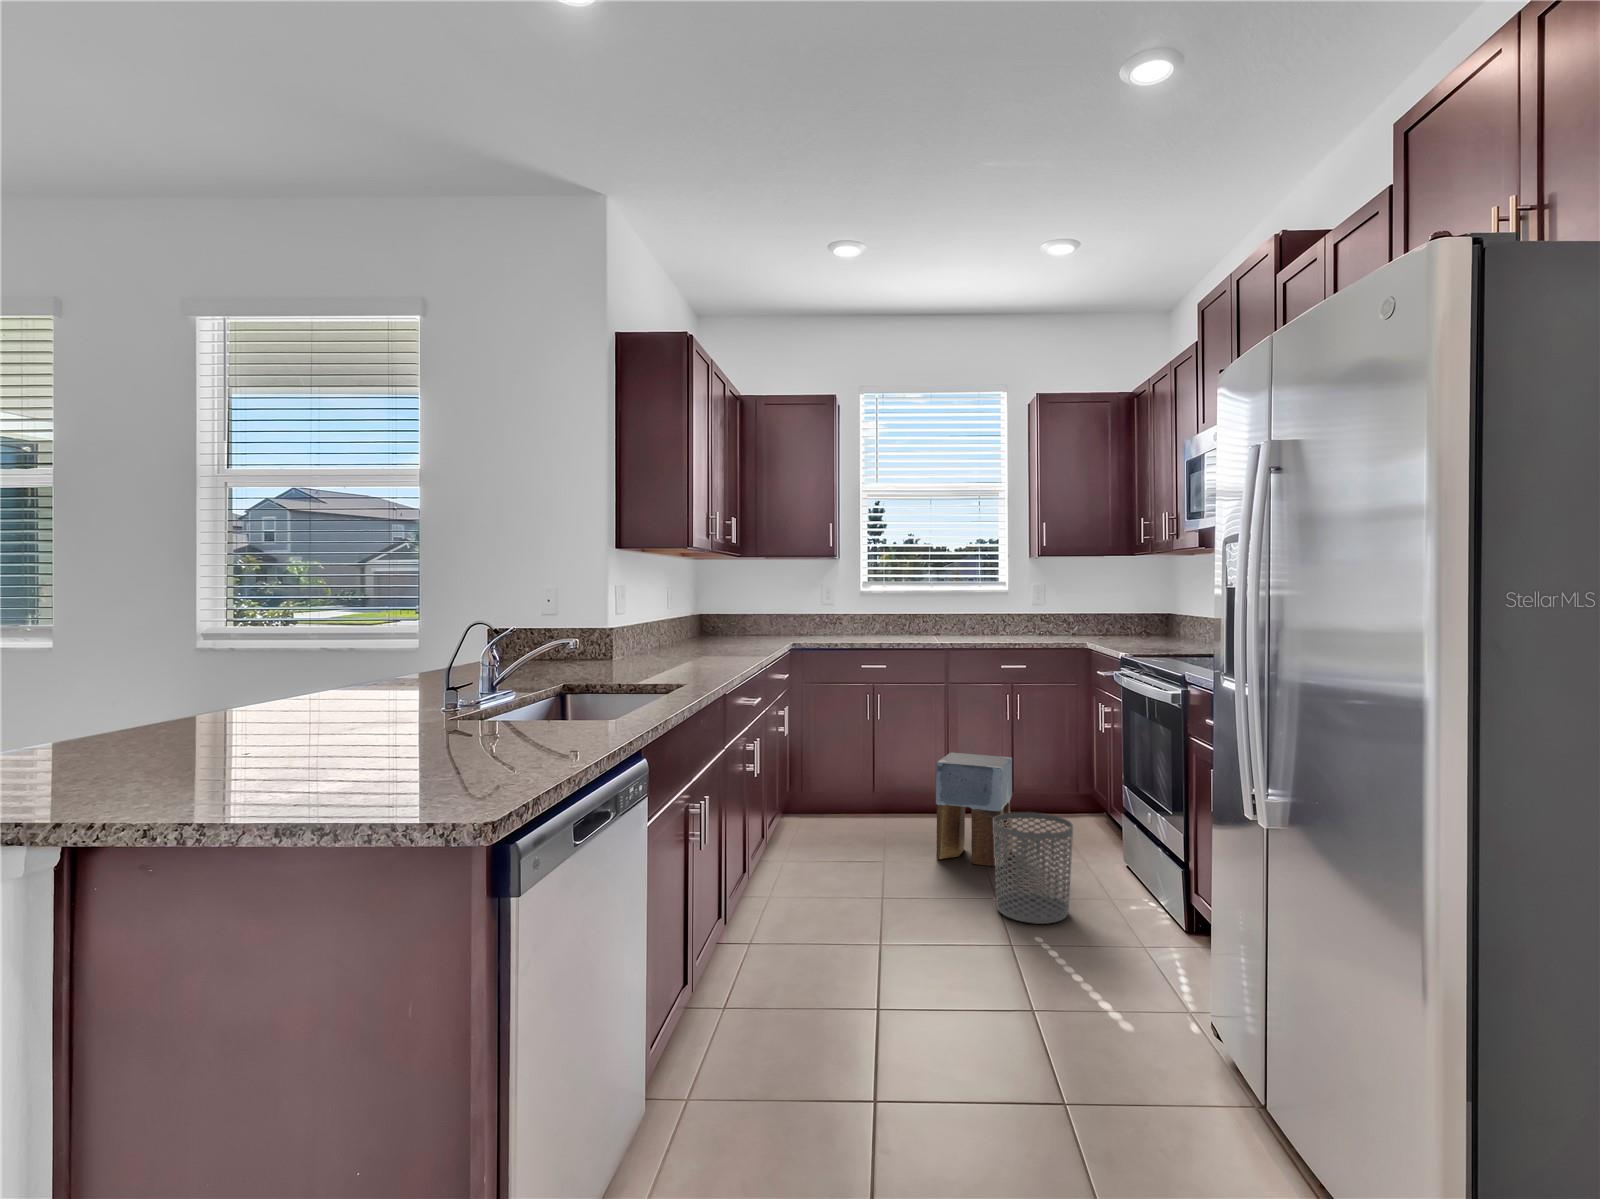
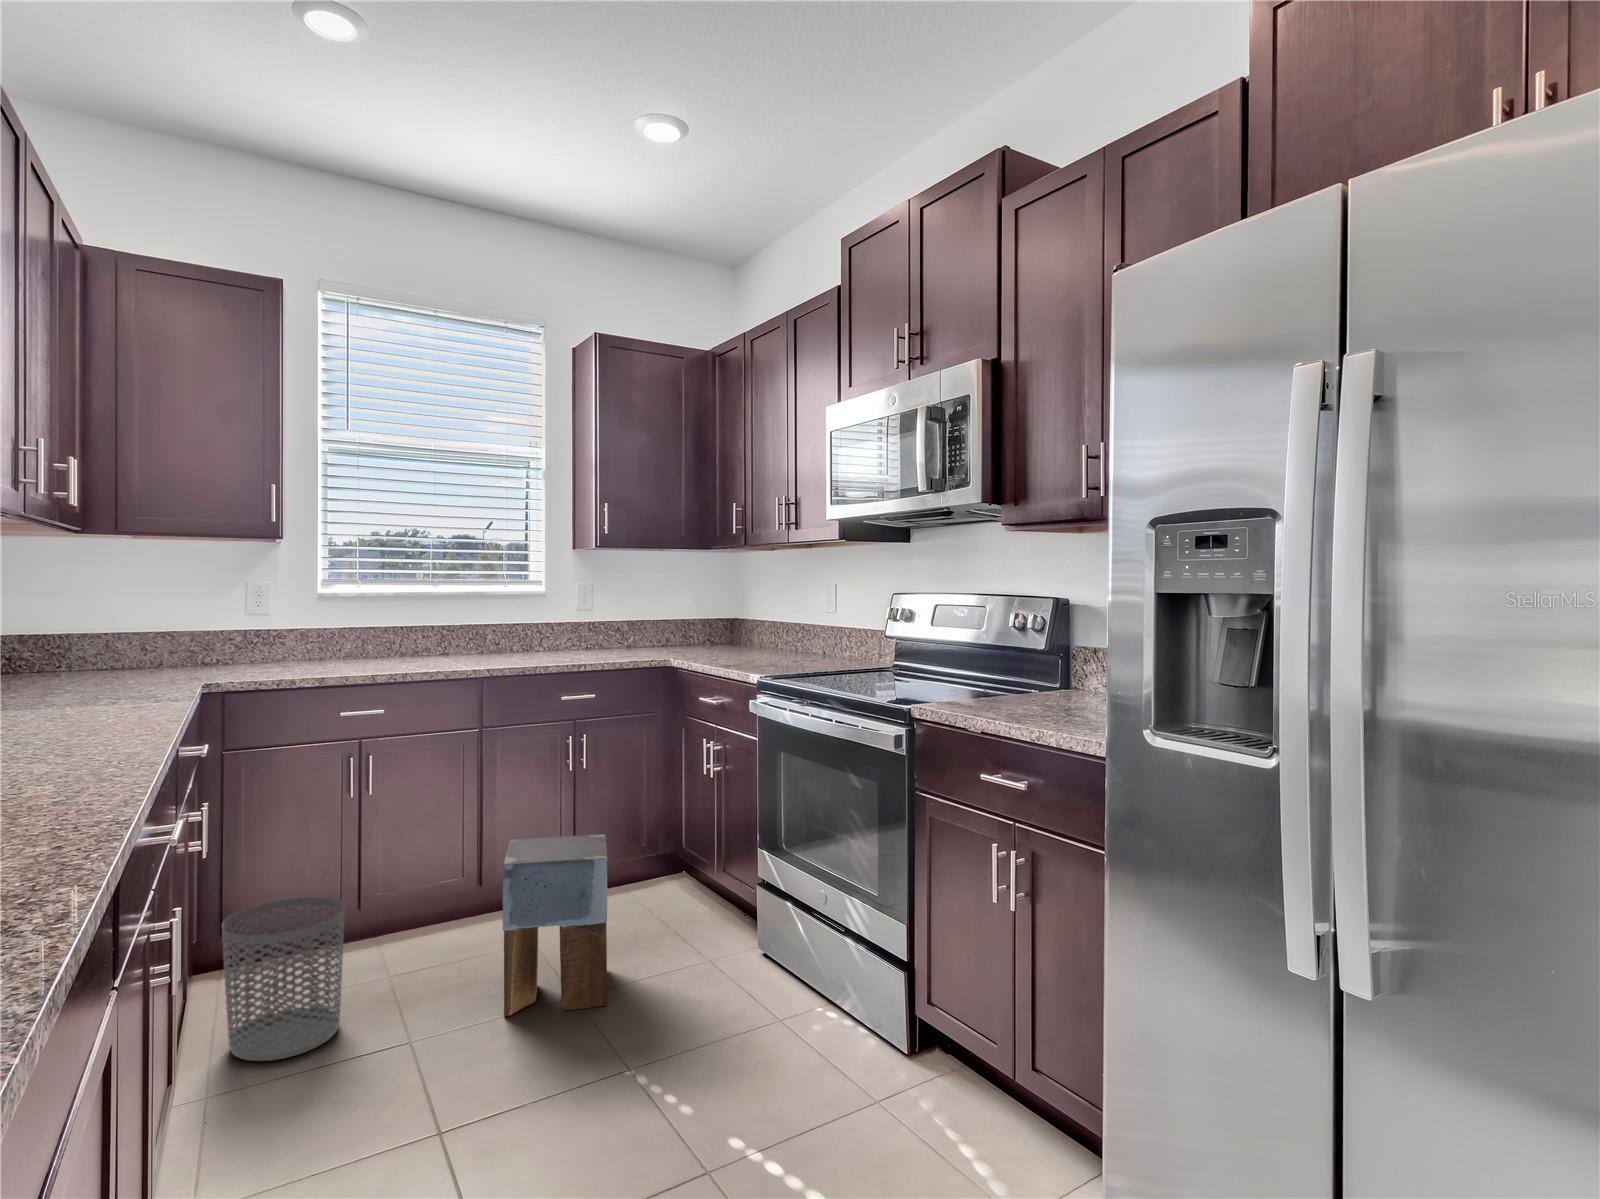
waste bin: present [993,812,1073,924] -> present [222,897,344,1061]

